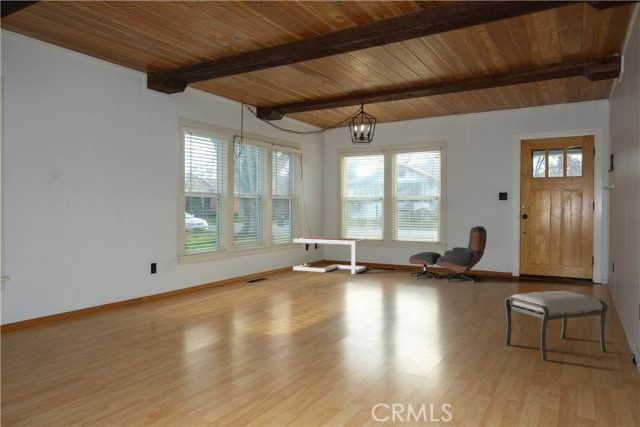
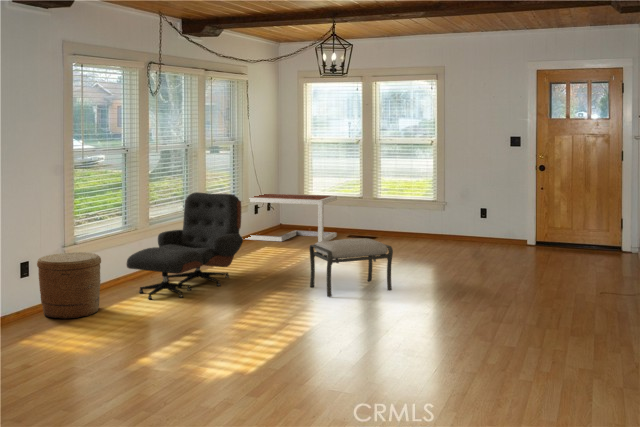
lounge chair: present [409,226,487,283] -> present [127,192,243,299]
woven basket: none [130,272,180,323] -> present [37,252,101,319]
ottoman: present [505,291,608,360] -> present [310,238,393,297]

